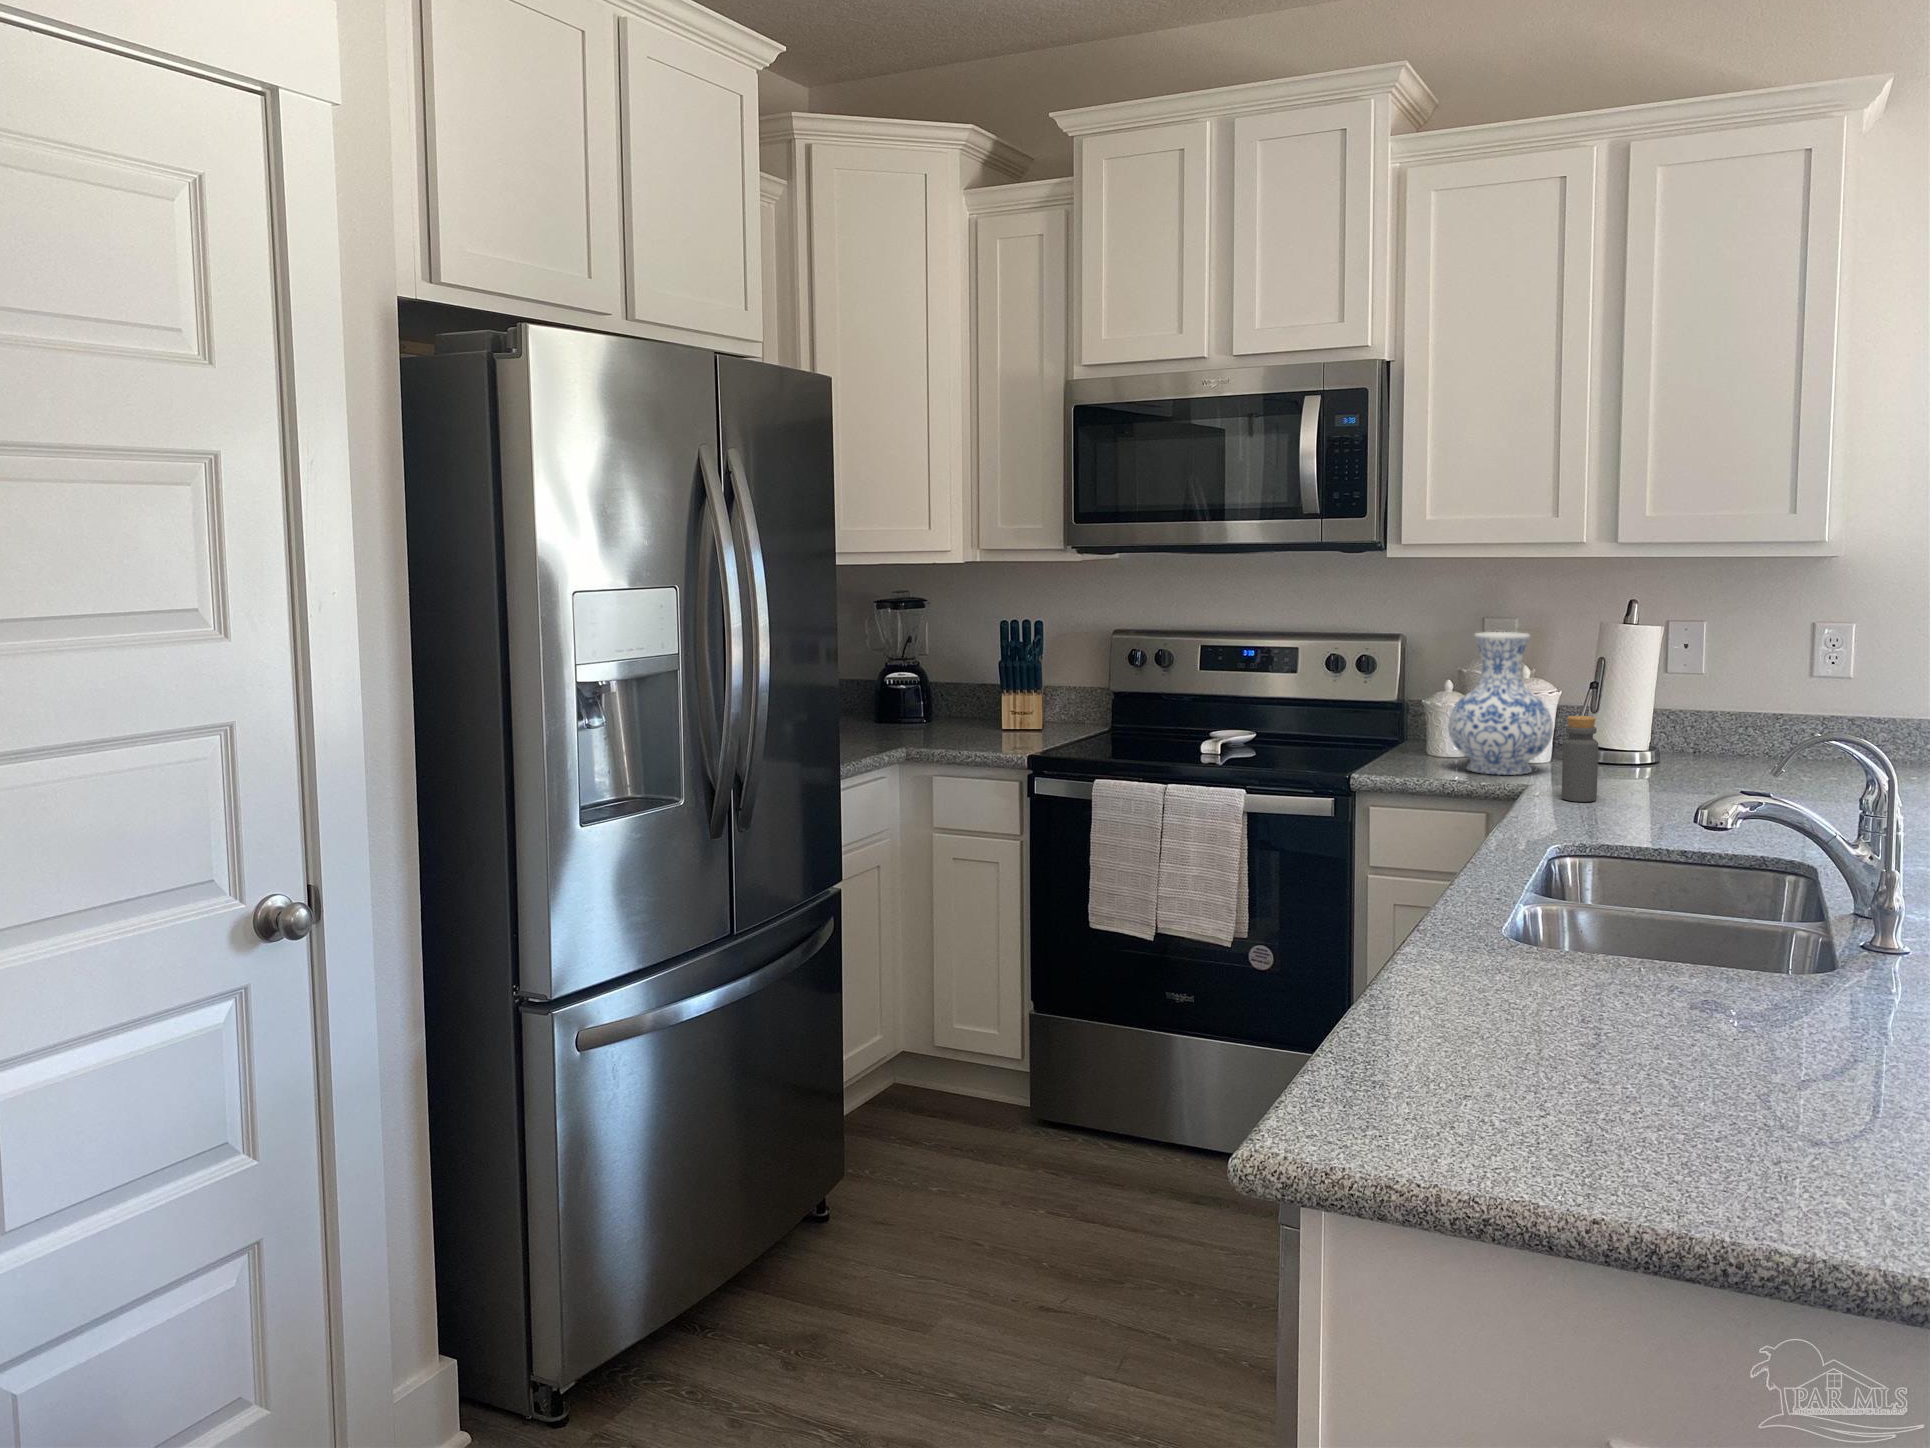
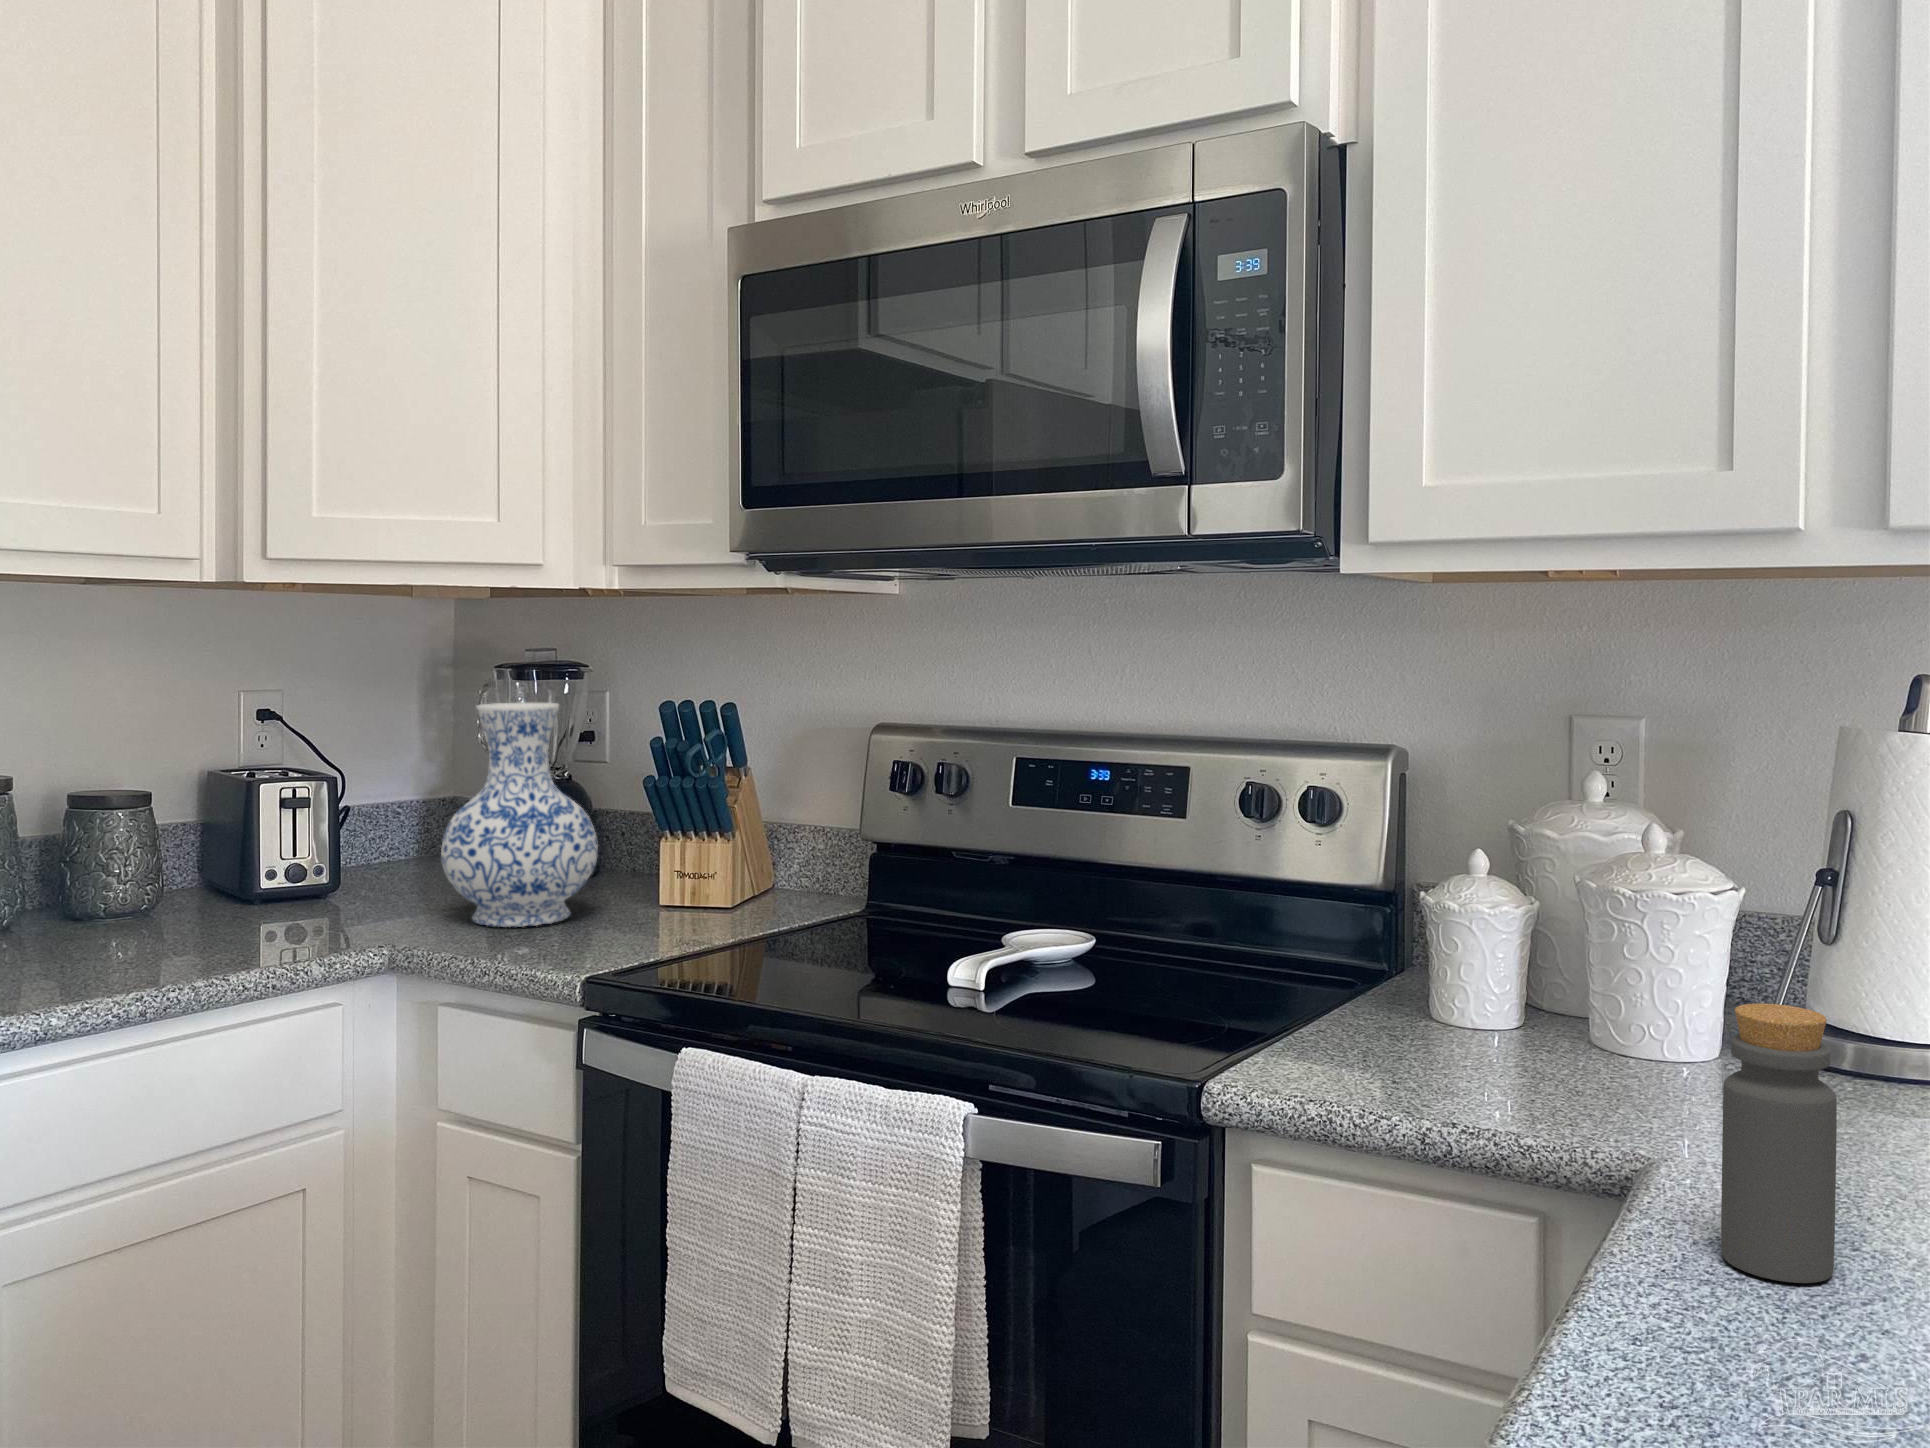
vase: present [1448,632,1553,775] -> present [441,703,598,927]

